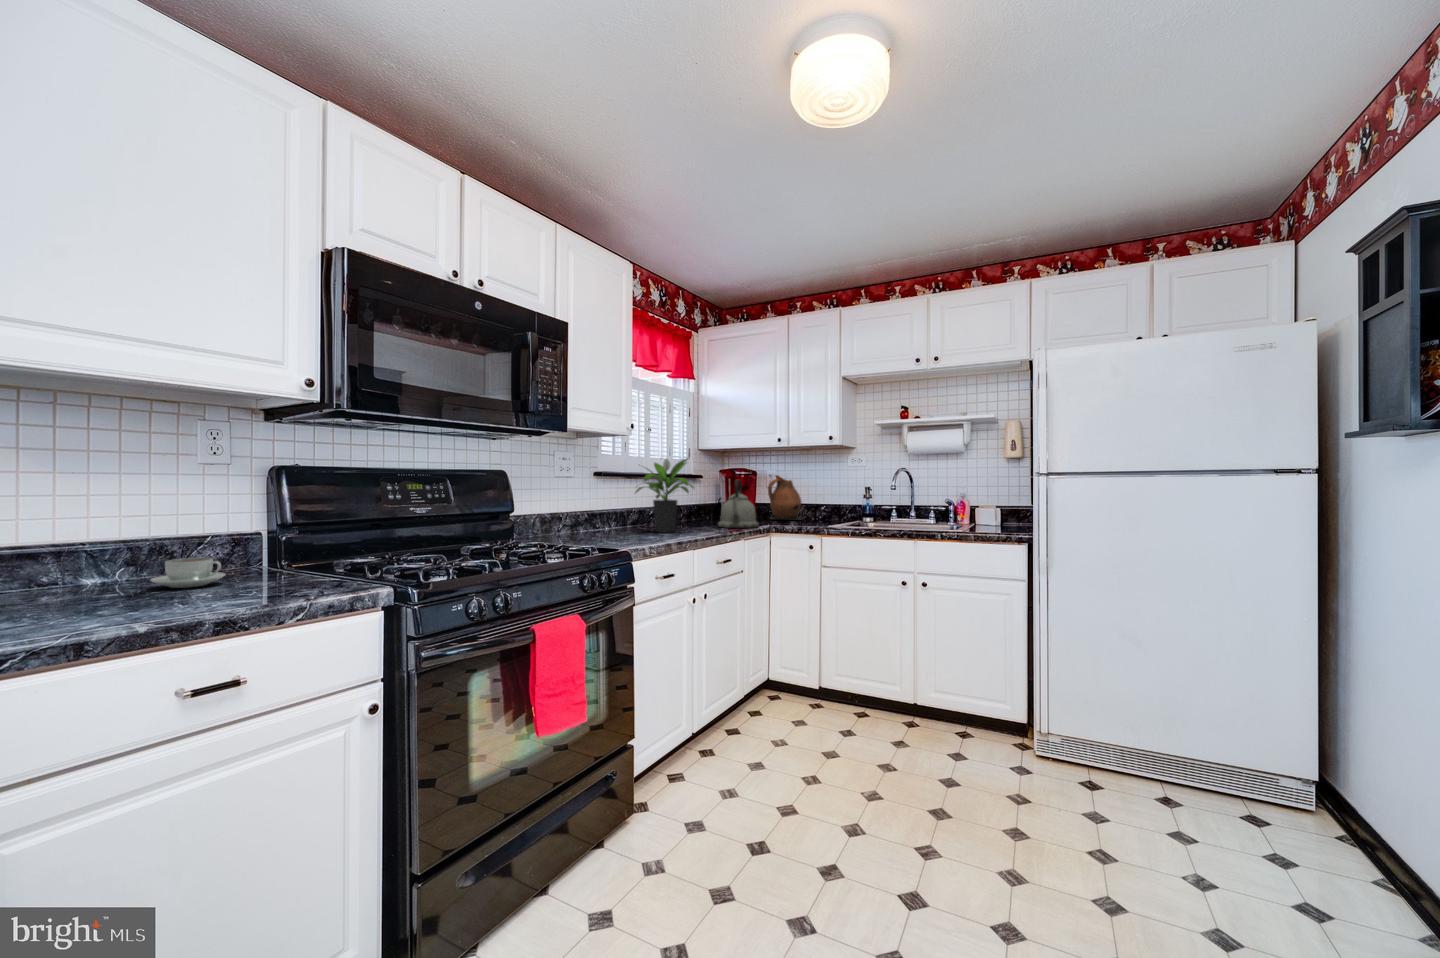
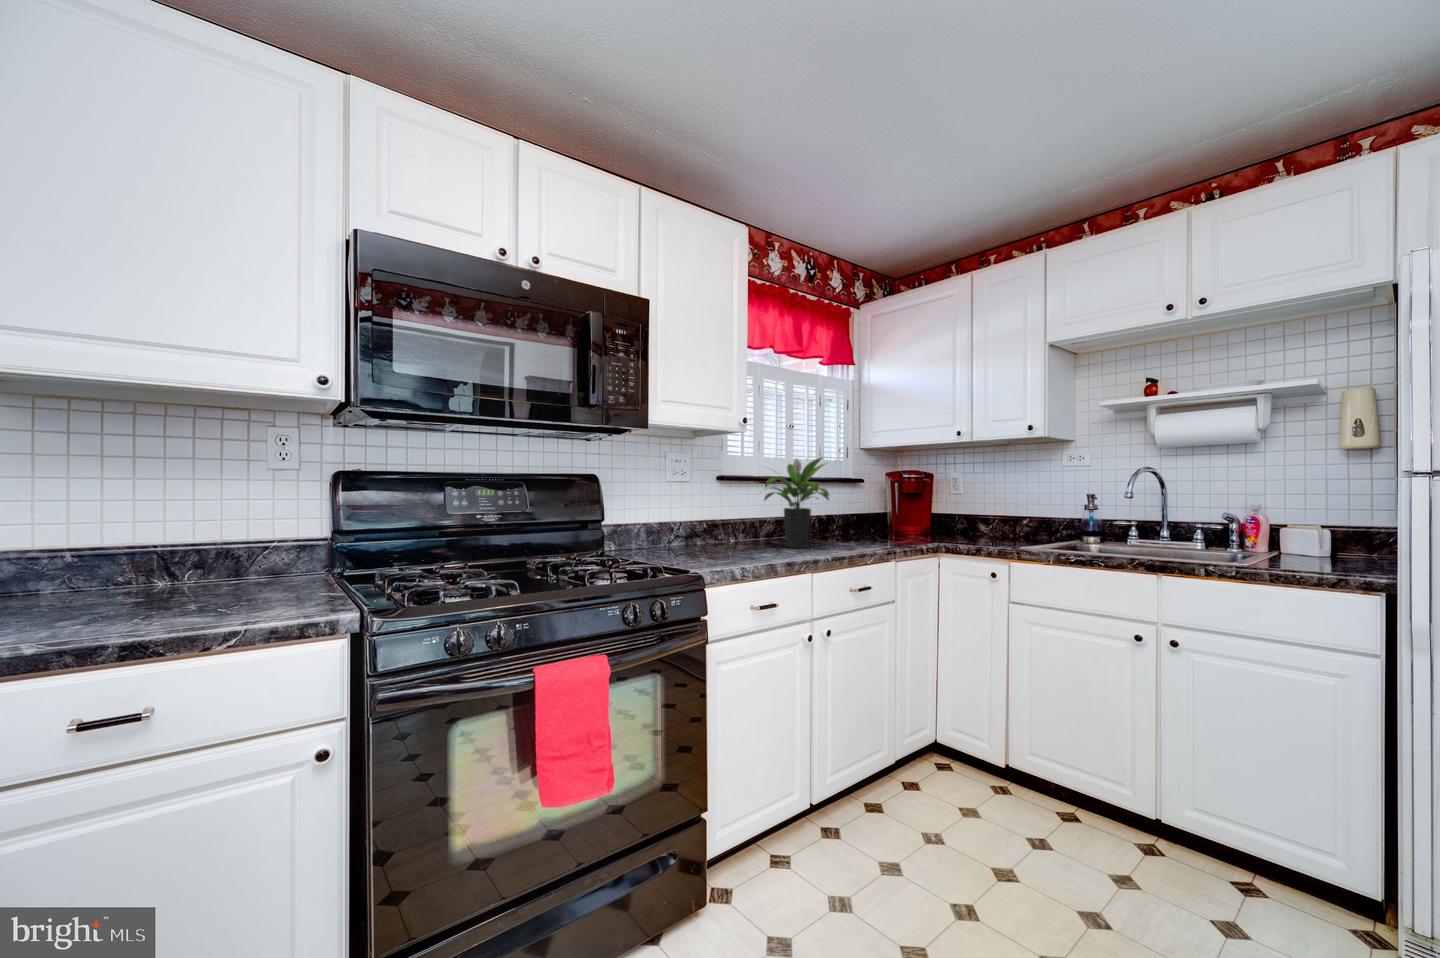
ceramic pitcher: present [768,475,802,520] -> none [954,478,1006,536]
kettle: present [718,480,759,528] -> none [873,484,927,545]
coffee cup: present [151,558,225,588] -> none [166,566,243,597]

